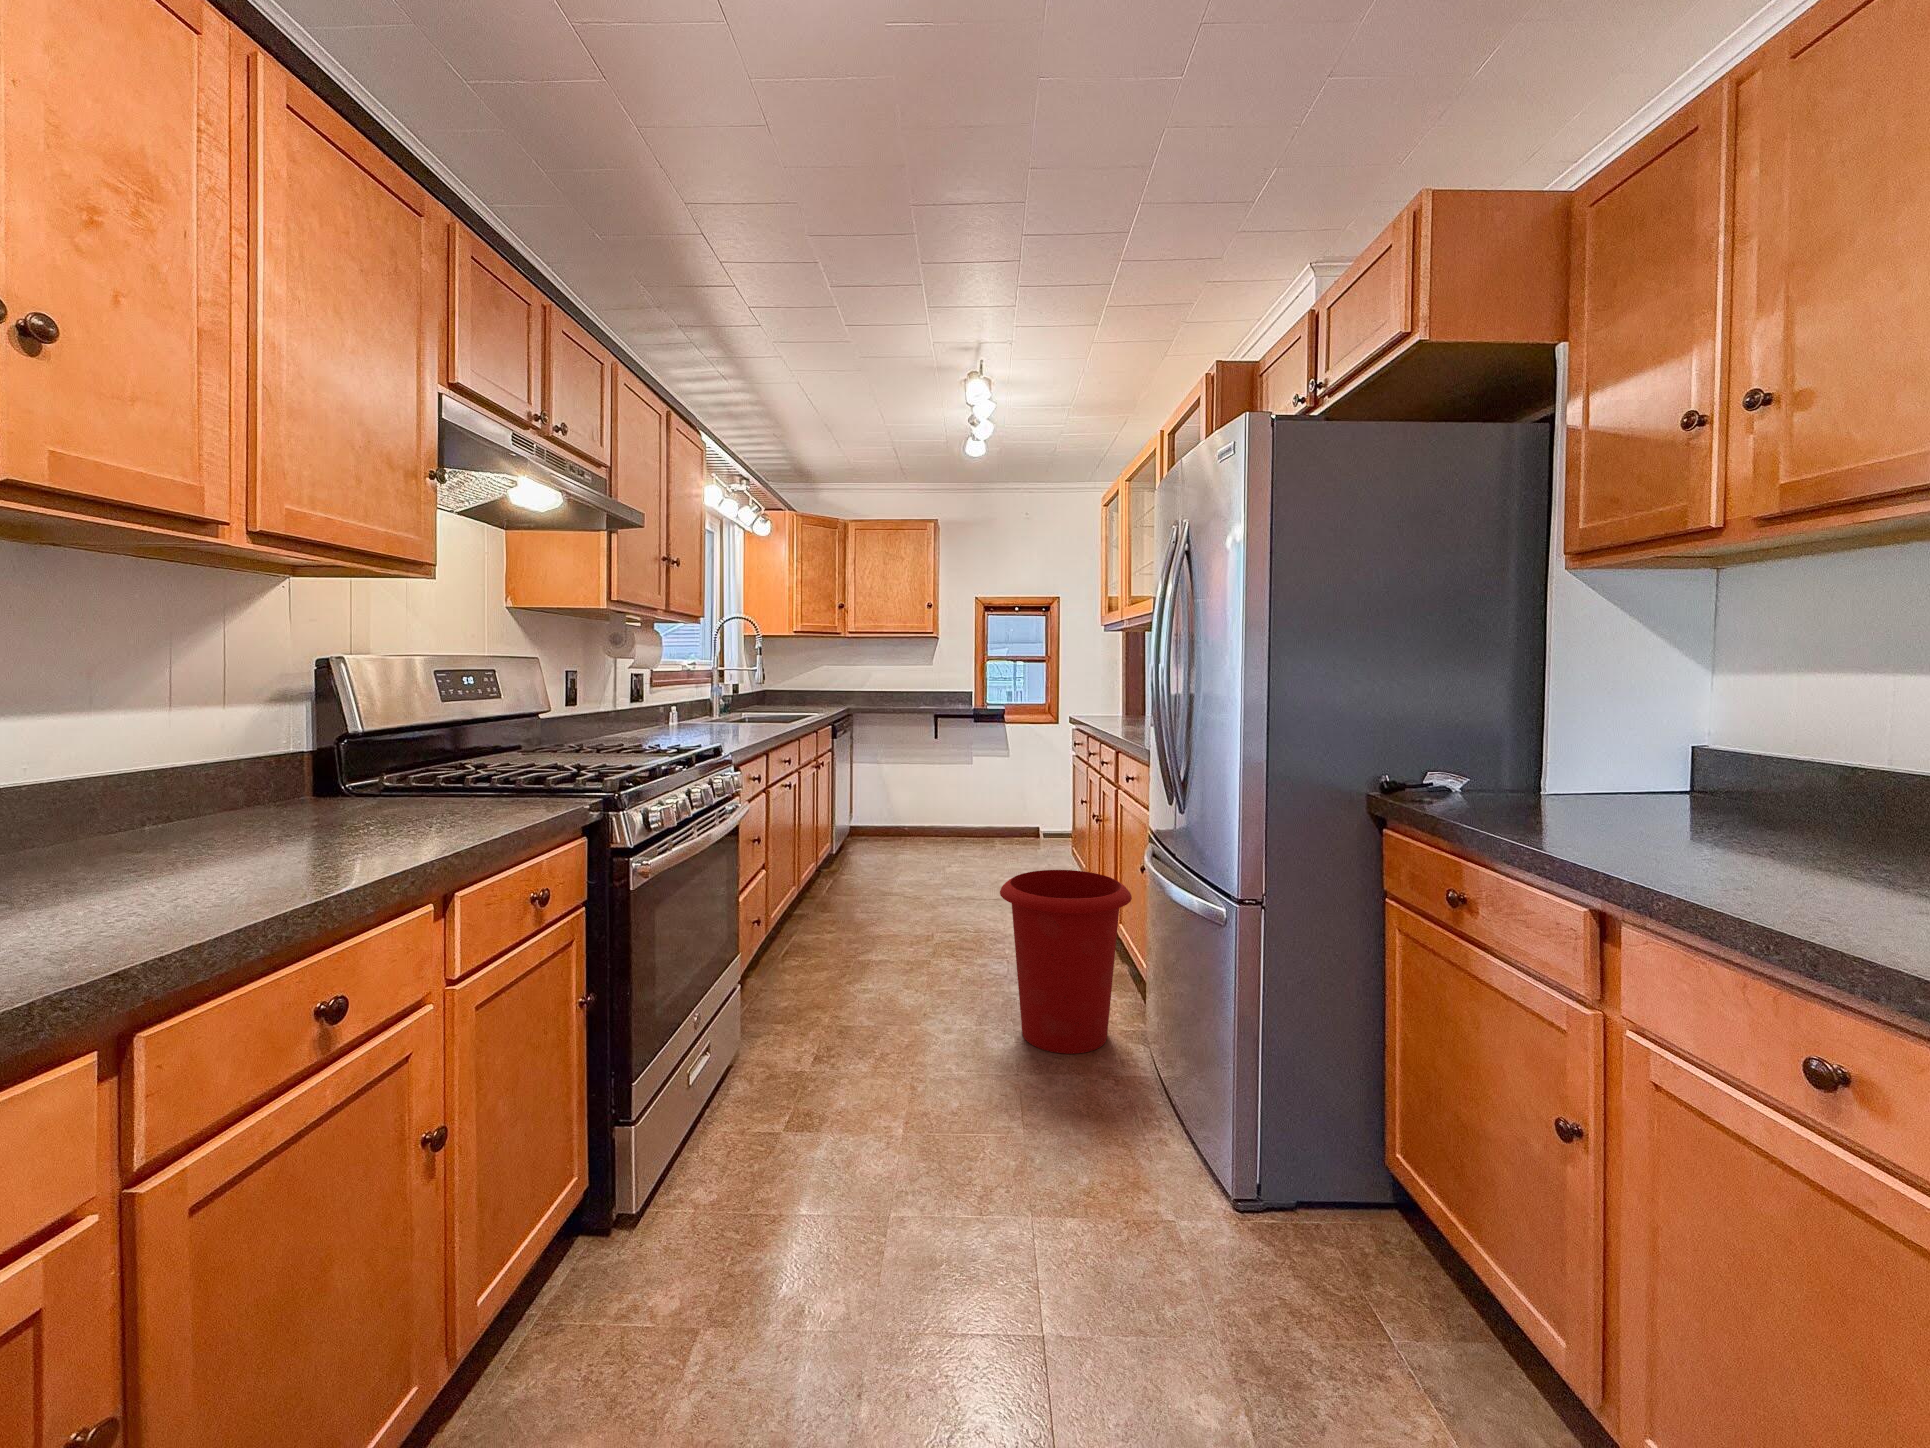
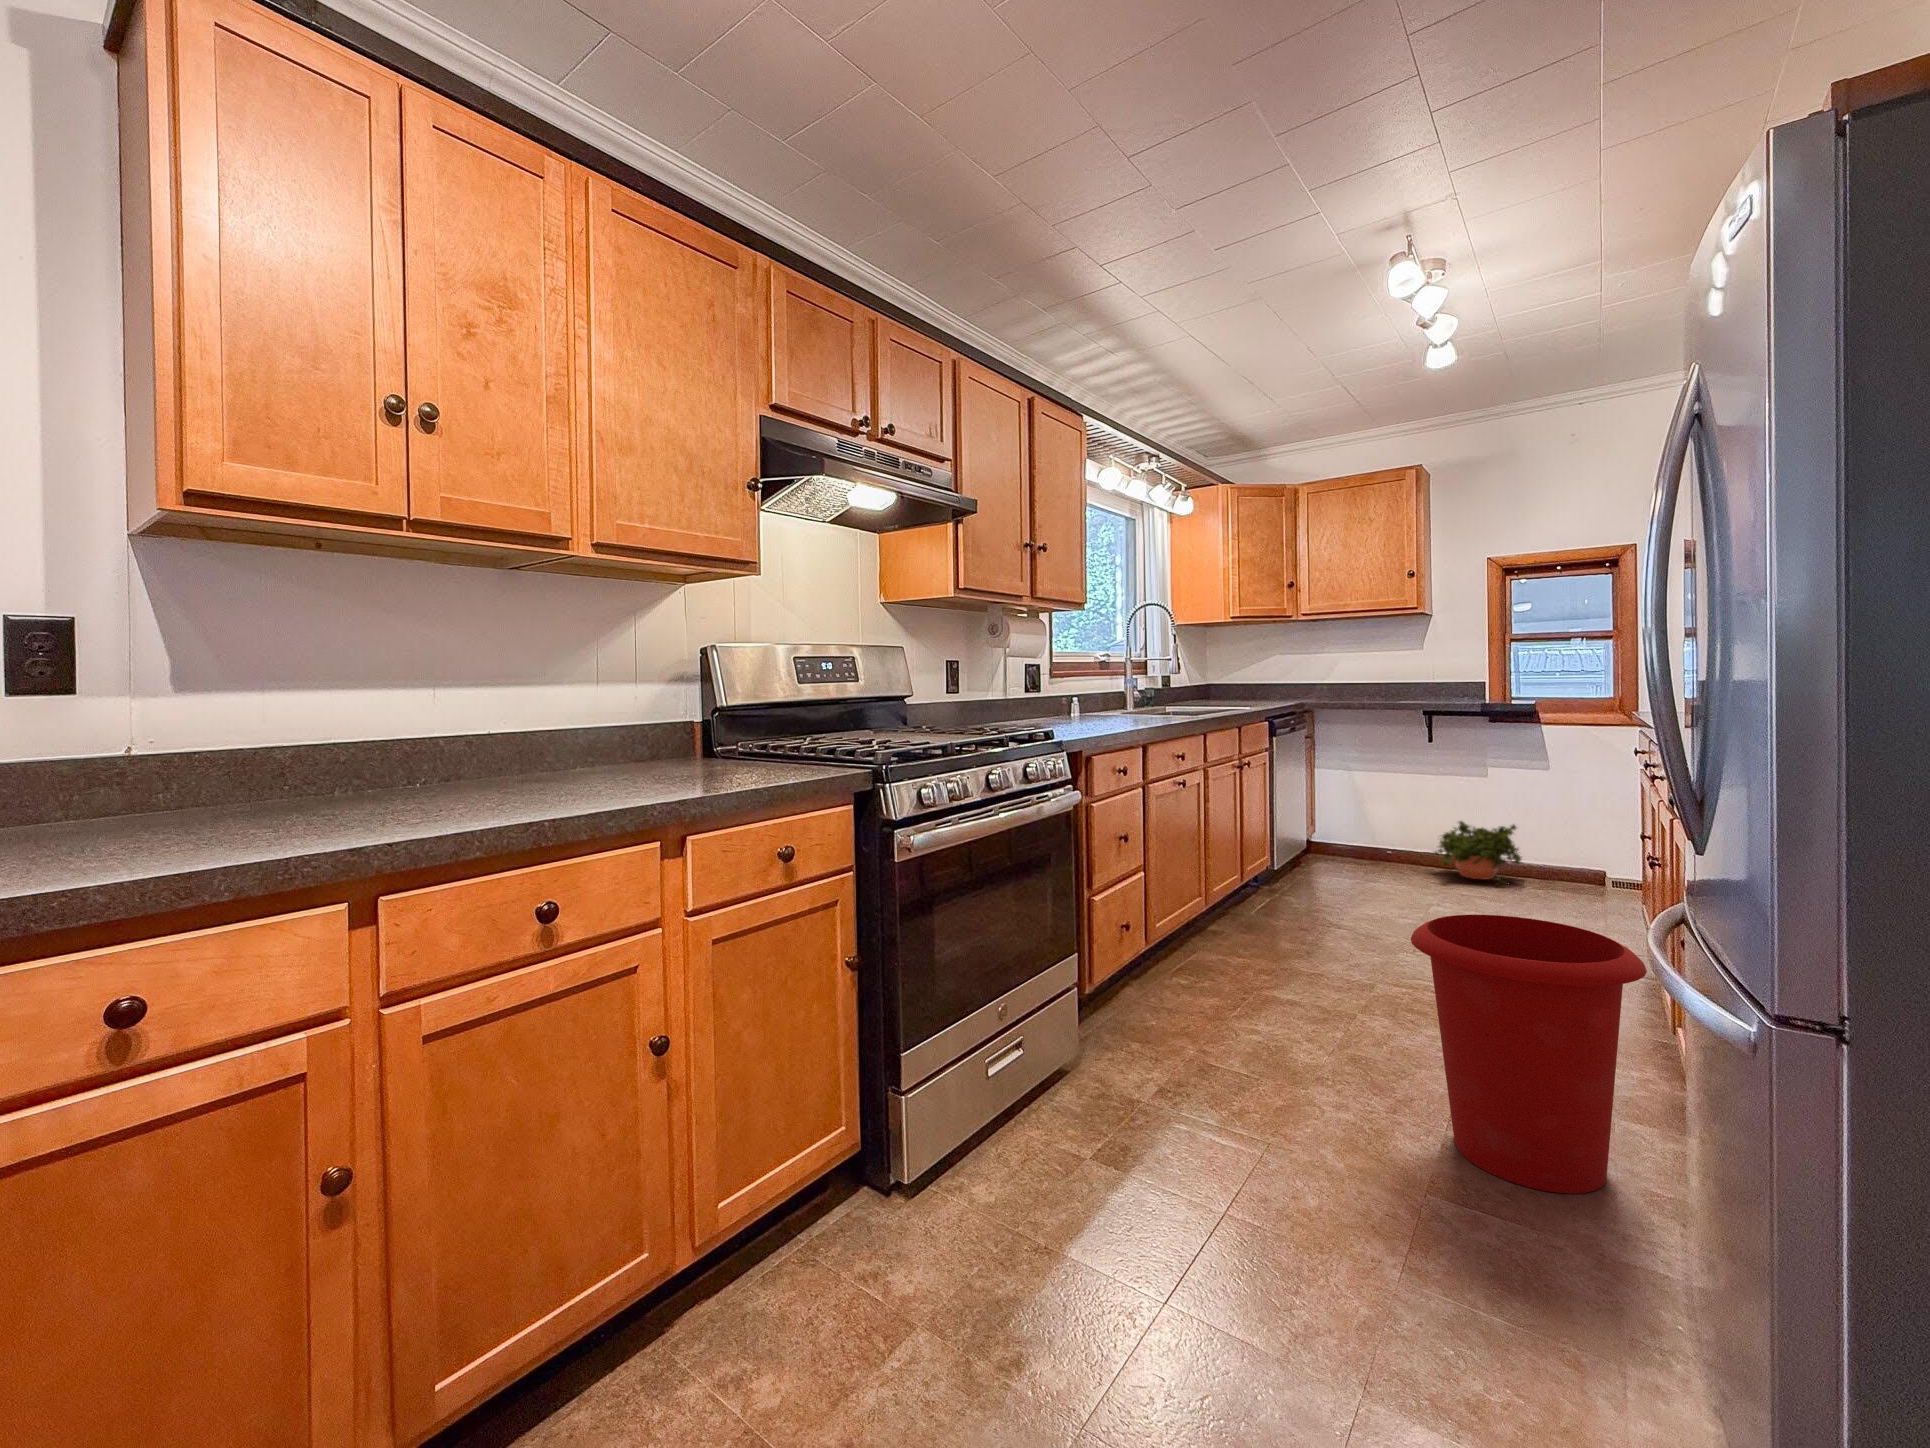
potted plant: none [937,798,996,847] -> present [1434,821,1522,879]

